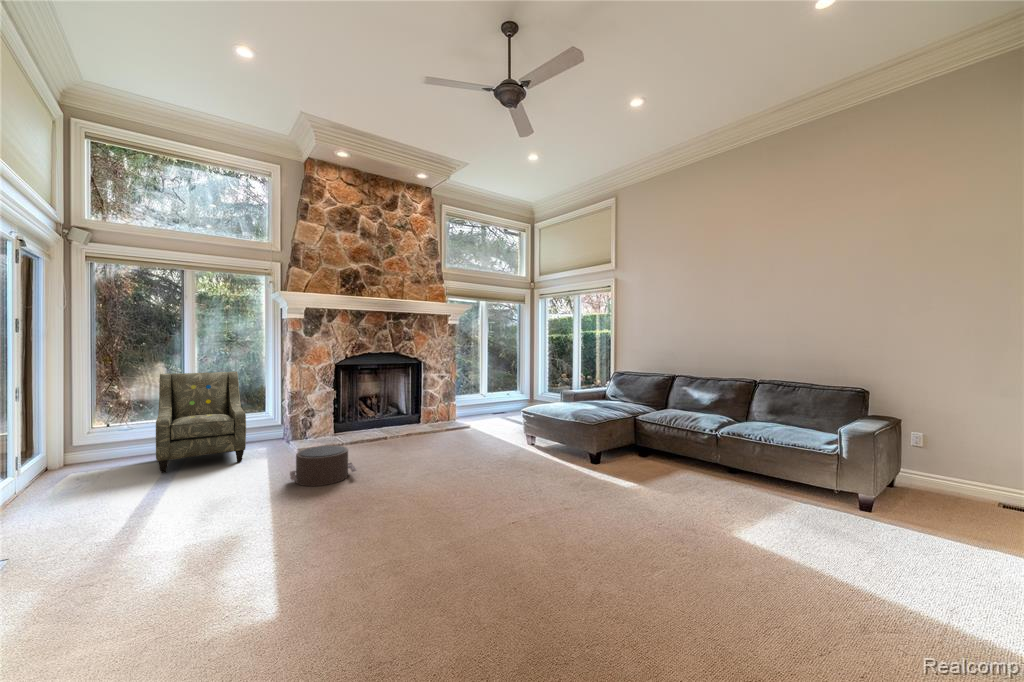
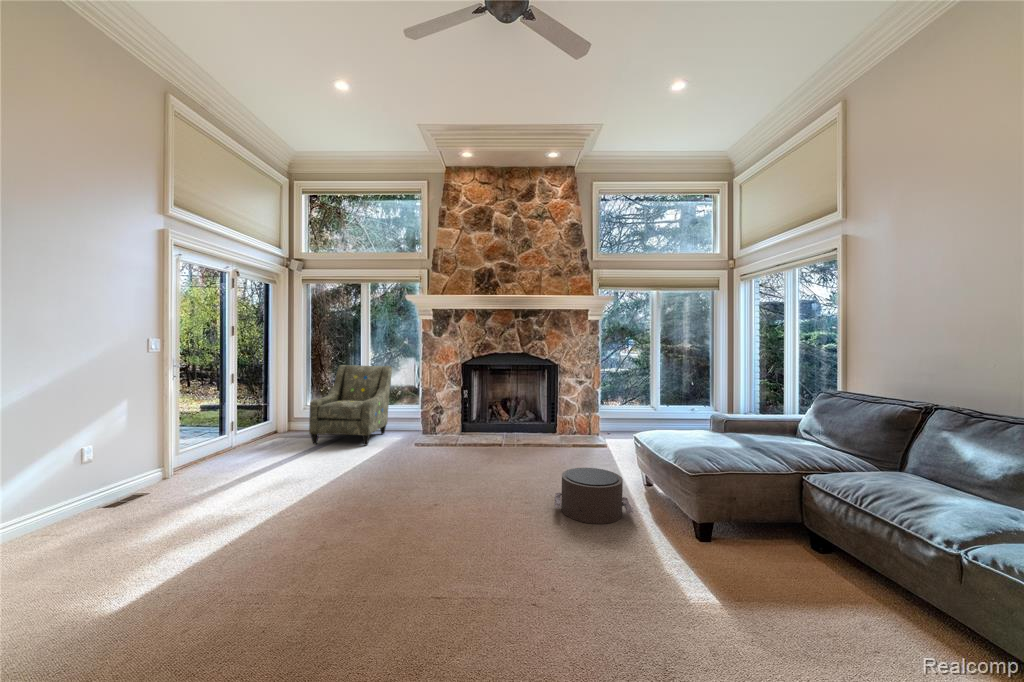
pouf: present [290,445,357,486] -> present [554,468,634,524]

